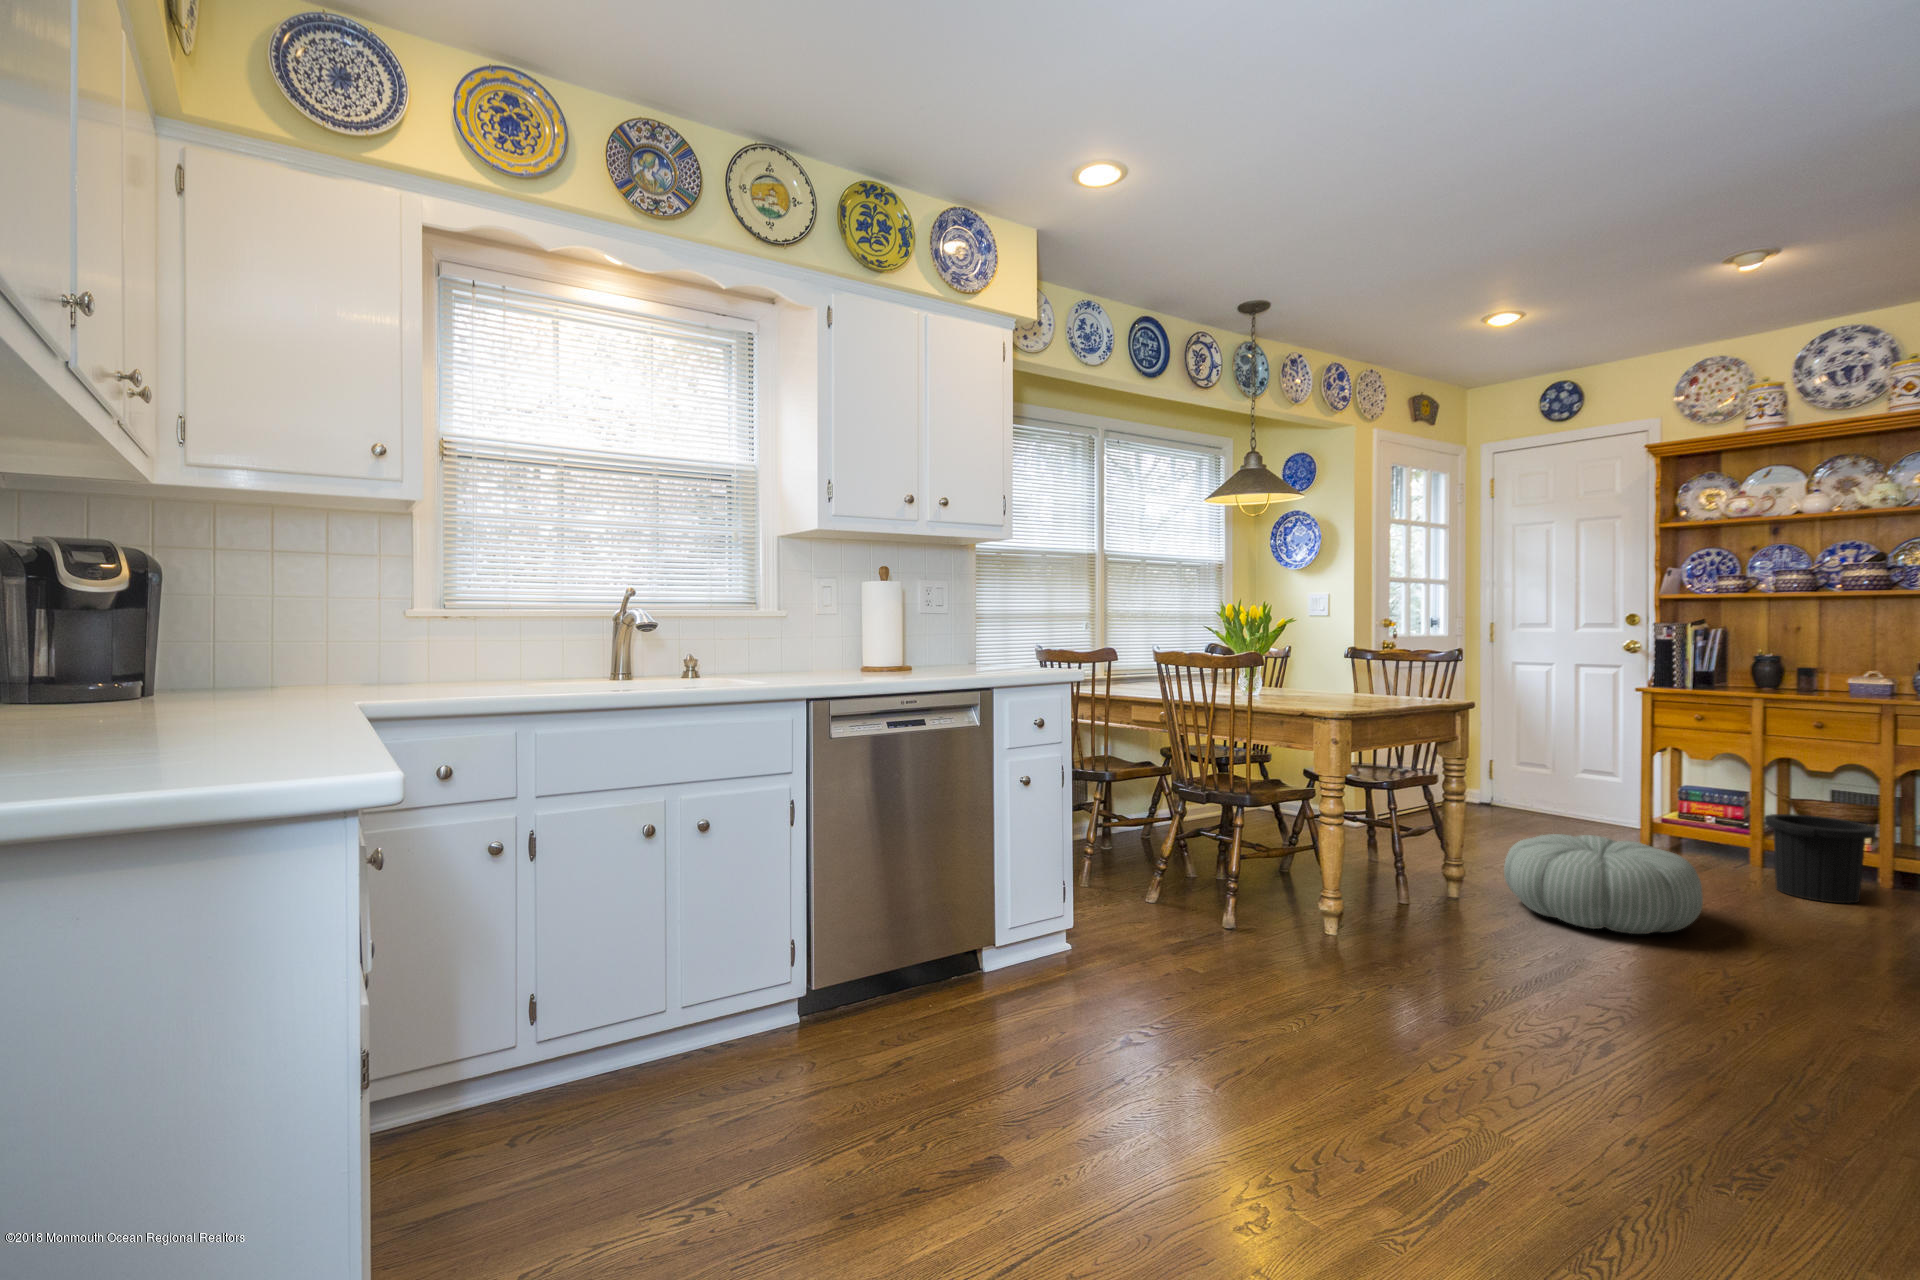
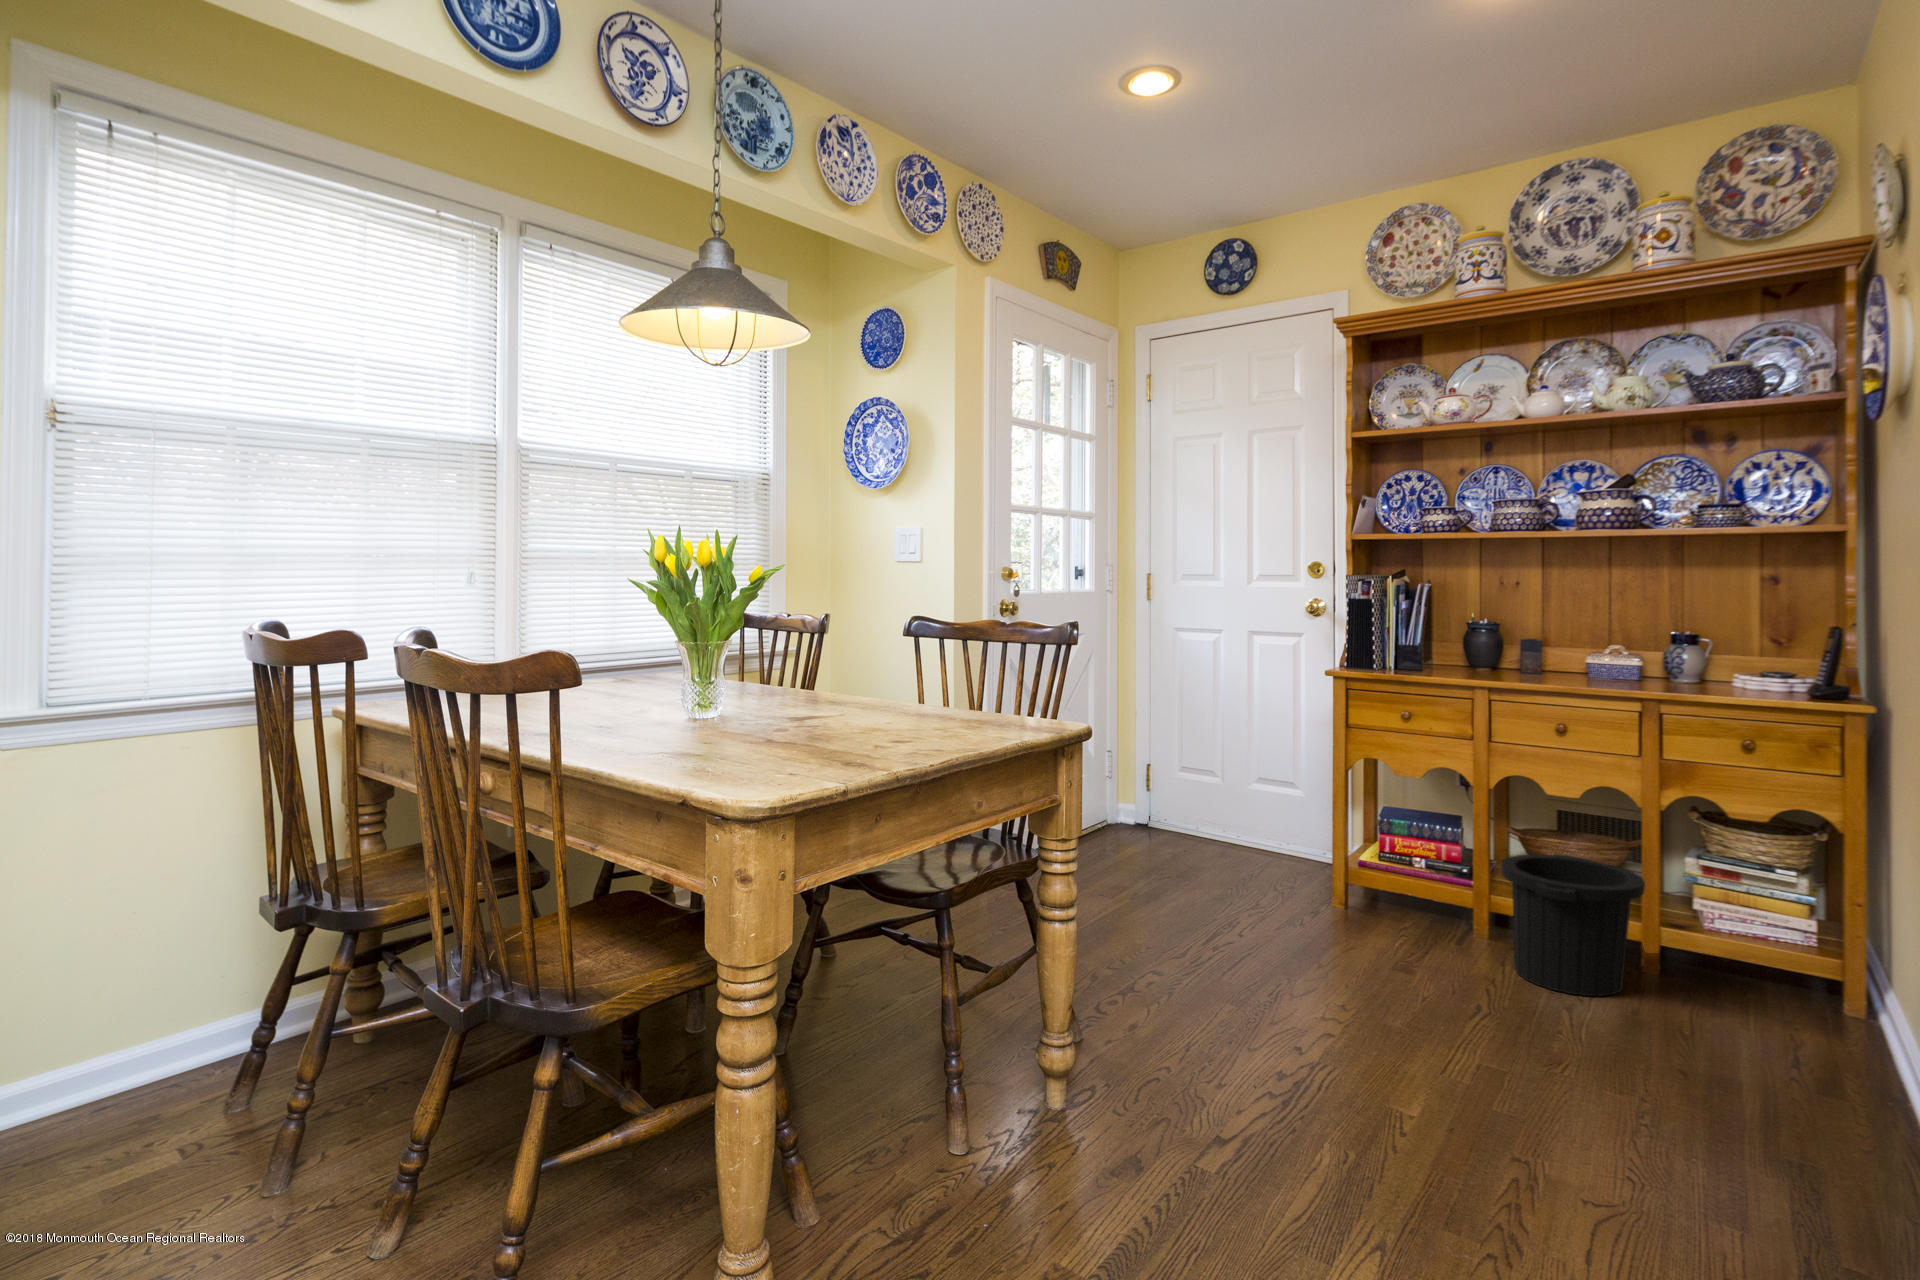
pouf: present [1504,834,1703,934] -> none [1154,936,1471,1157]

